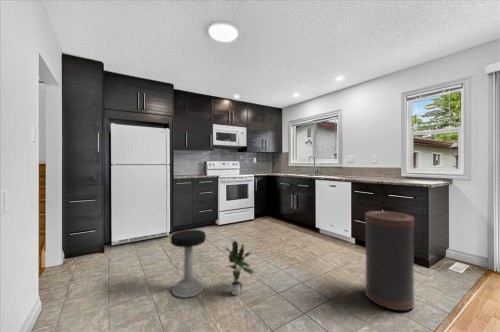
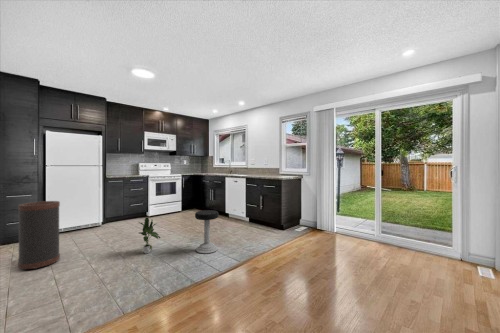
trash can: present [365,211,414,310] -> present [18,201,60,269]
stool: present [171,229,206,298] -> present [195,210,219,253]

